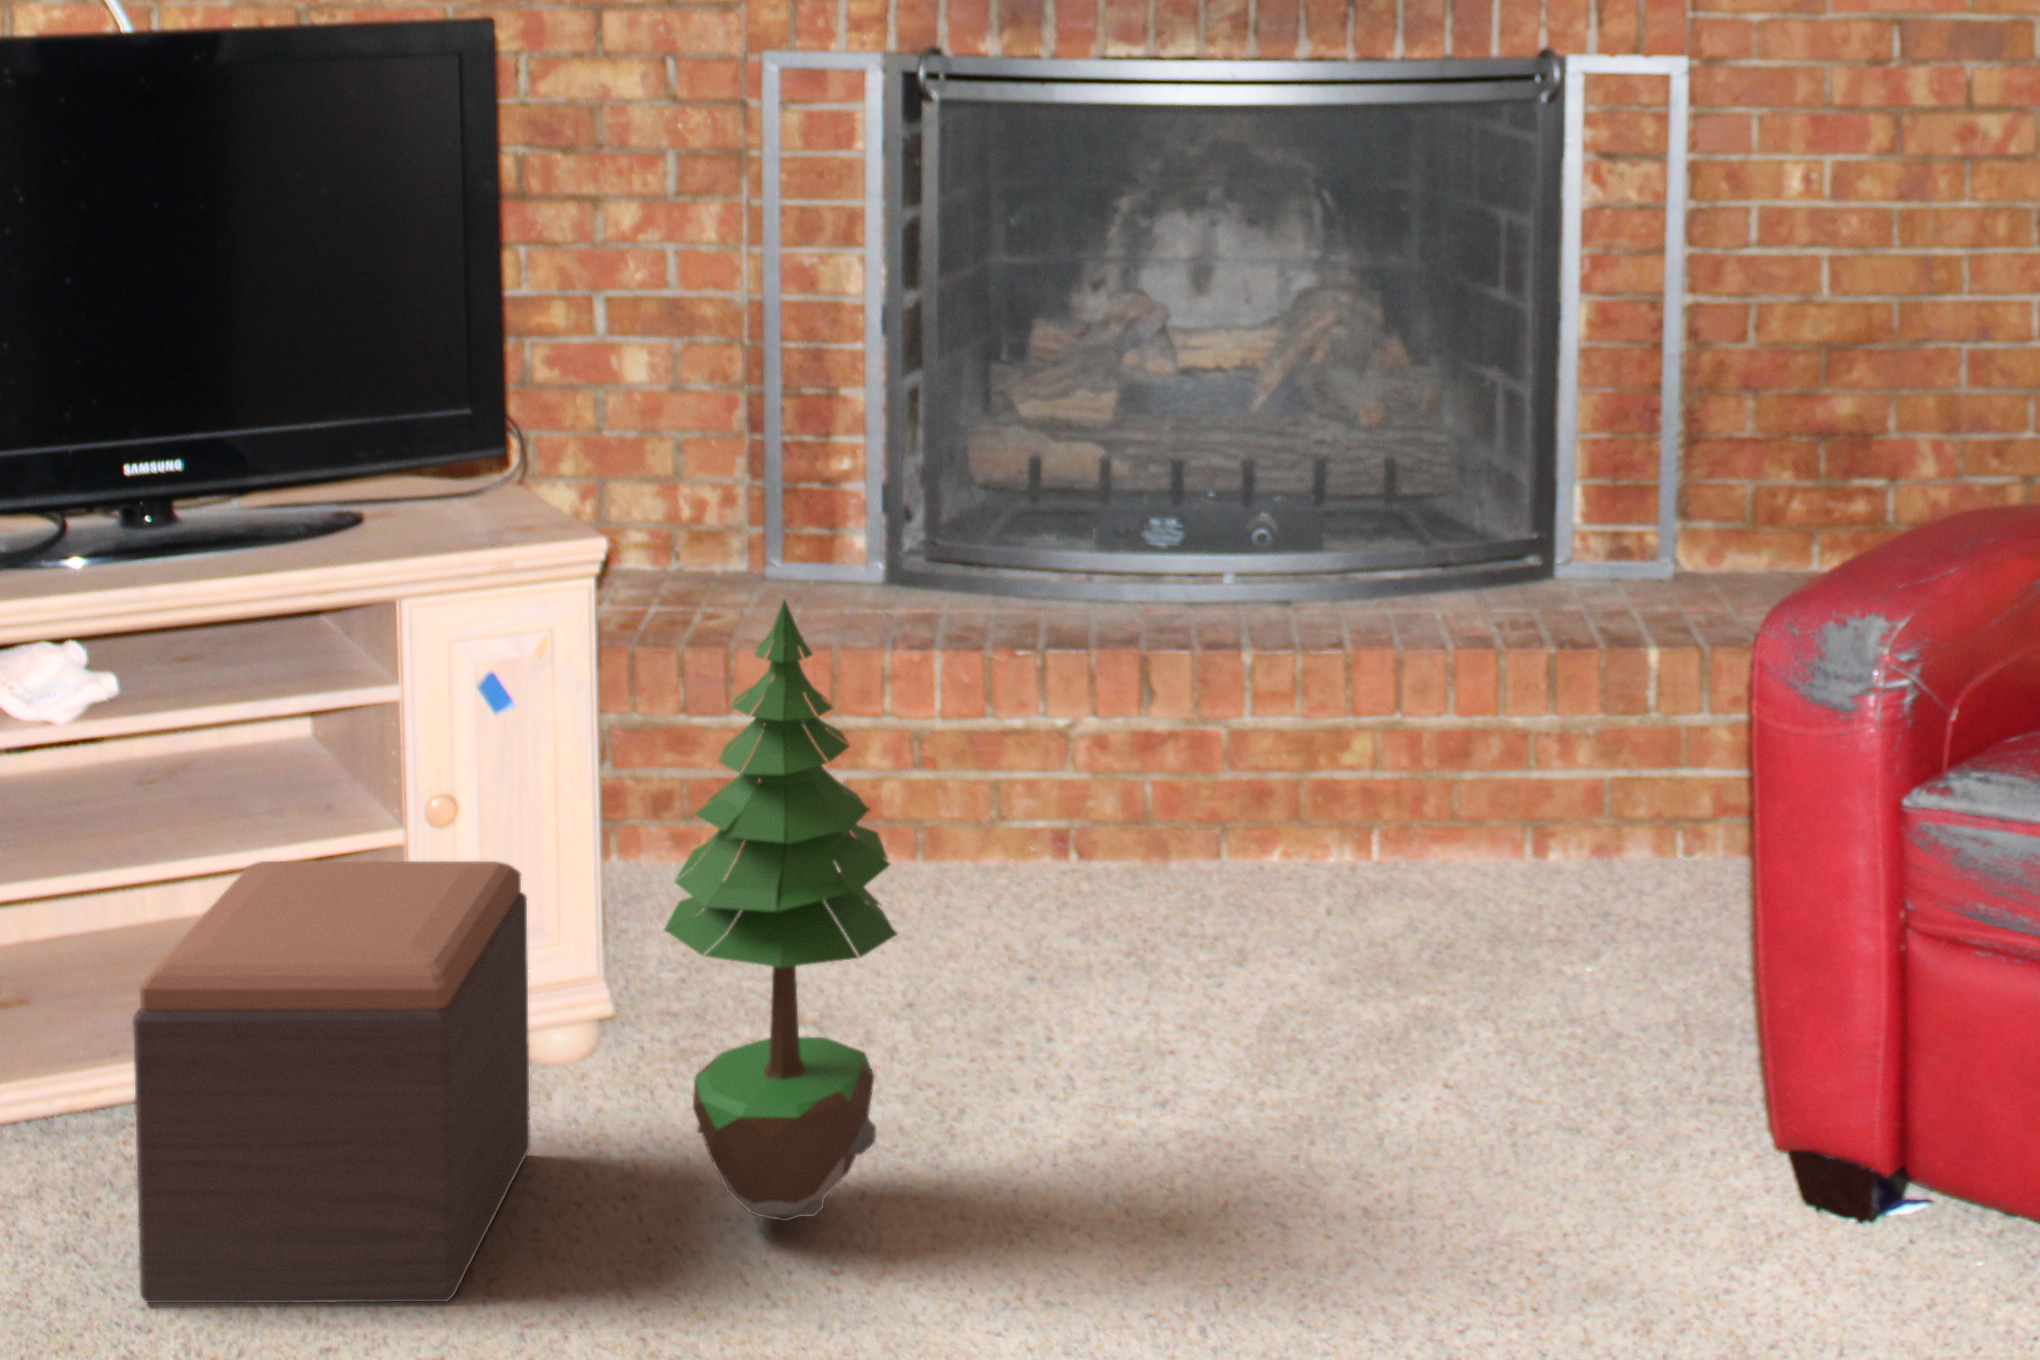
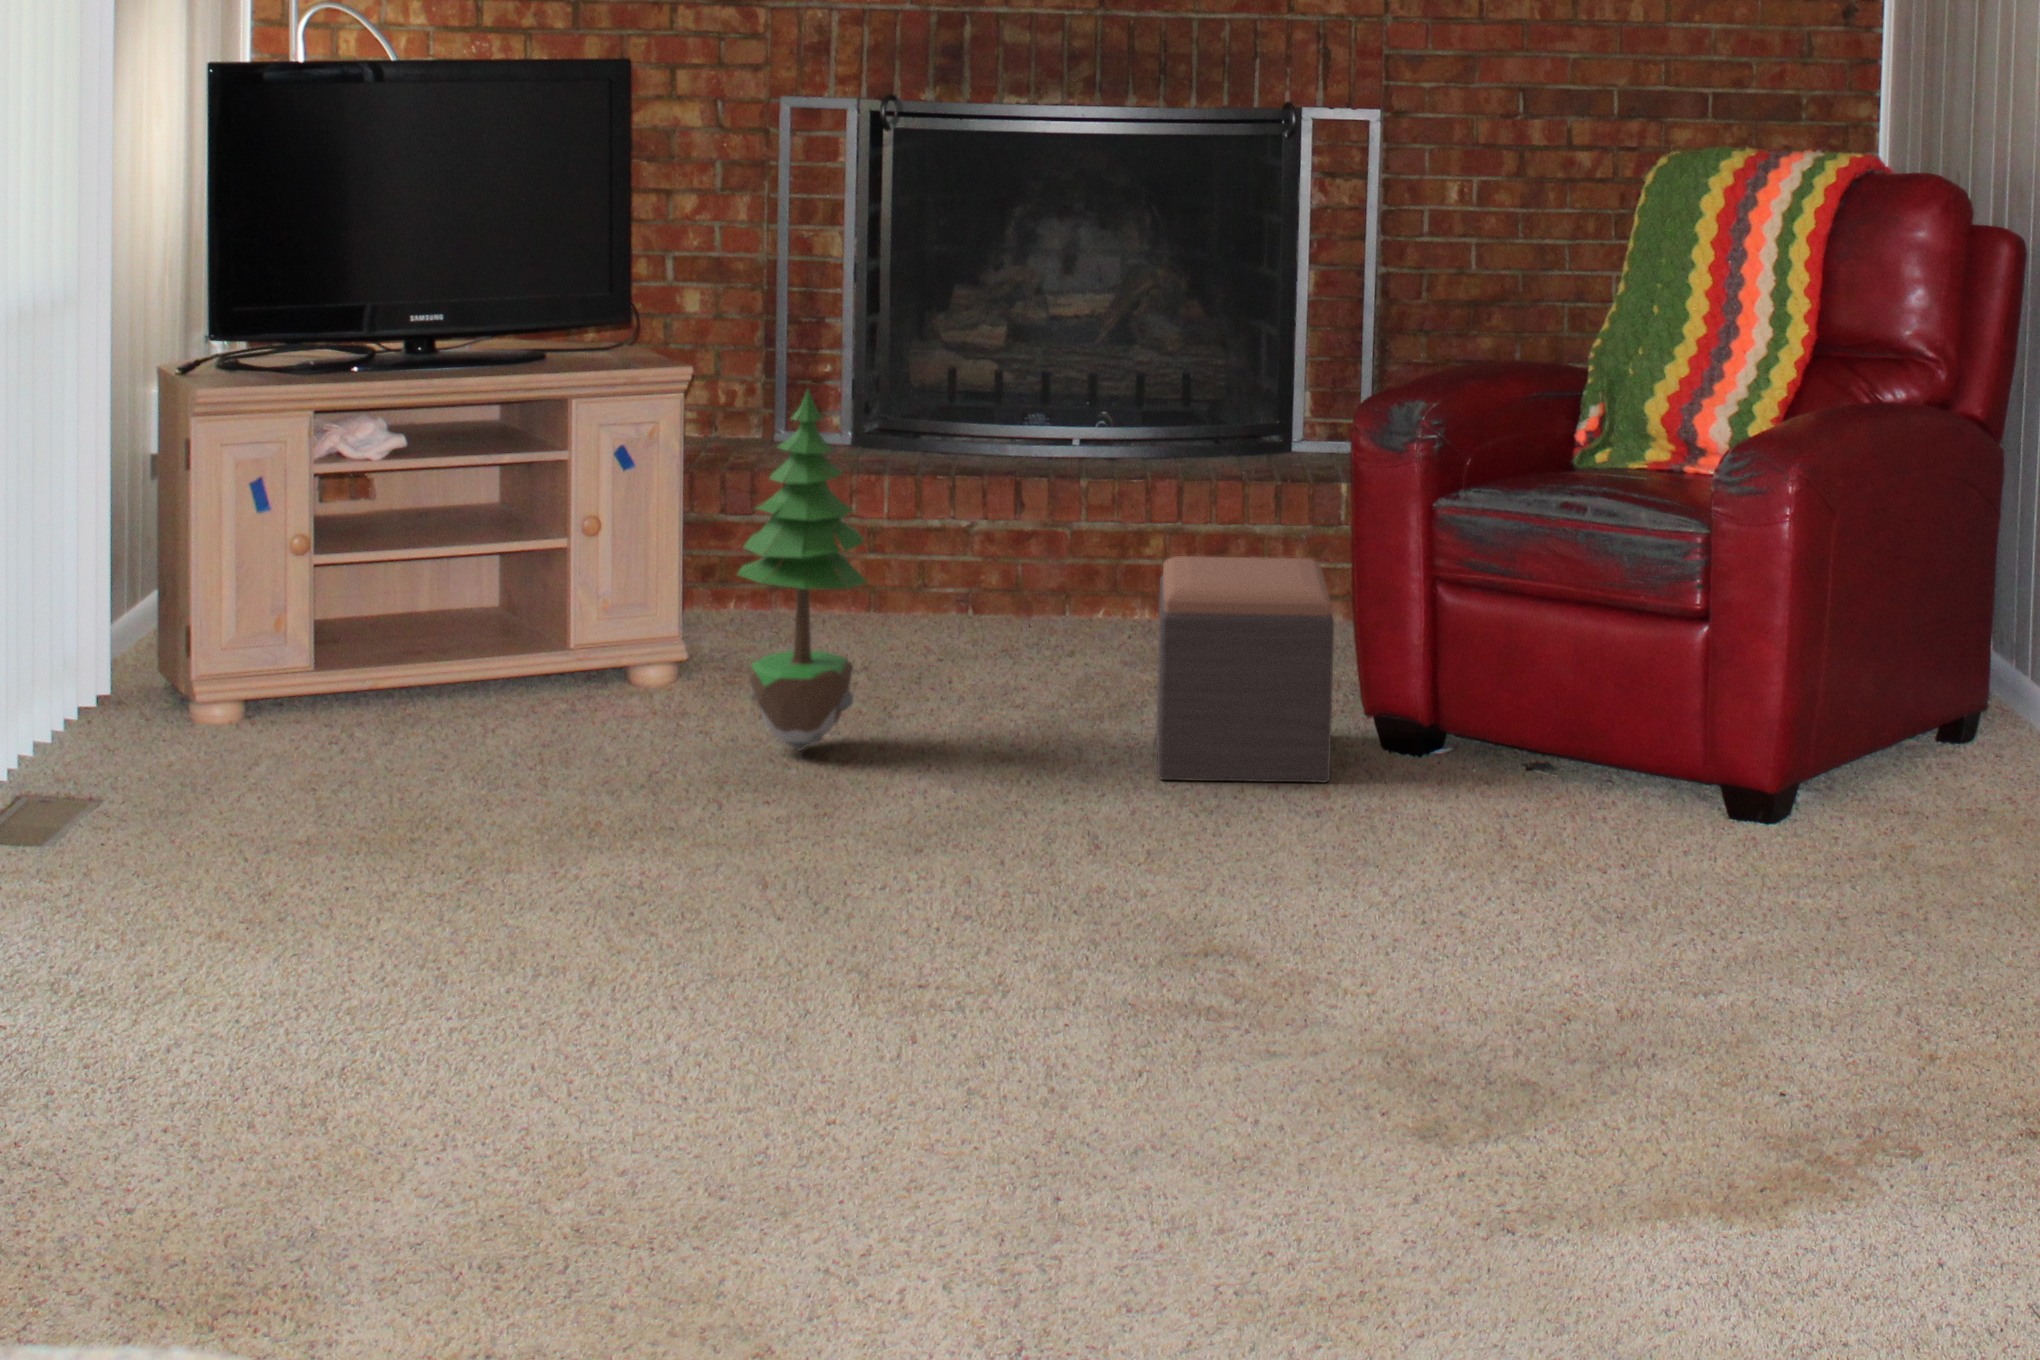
footstool: present [133,861,530,1303] -> present [1156,556,1334,783]

